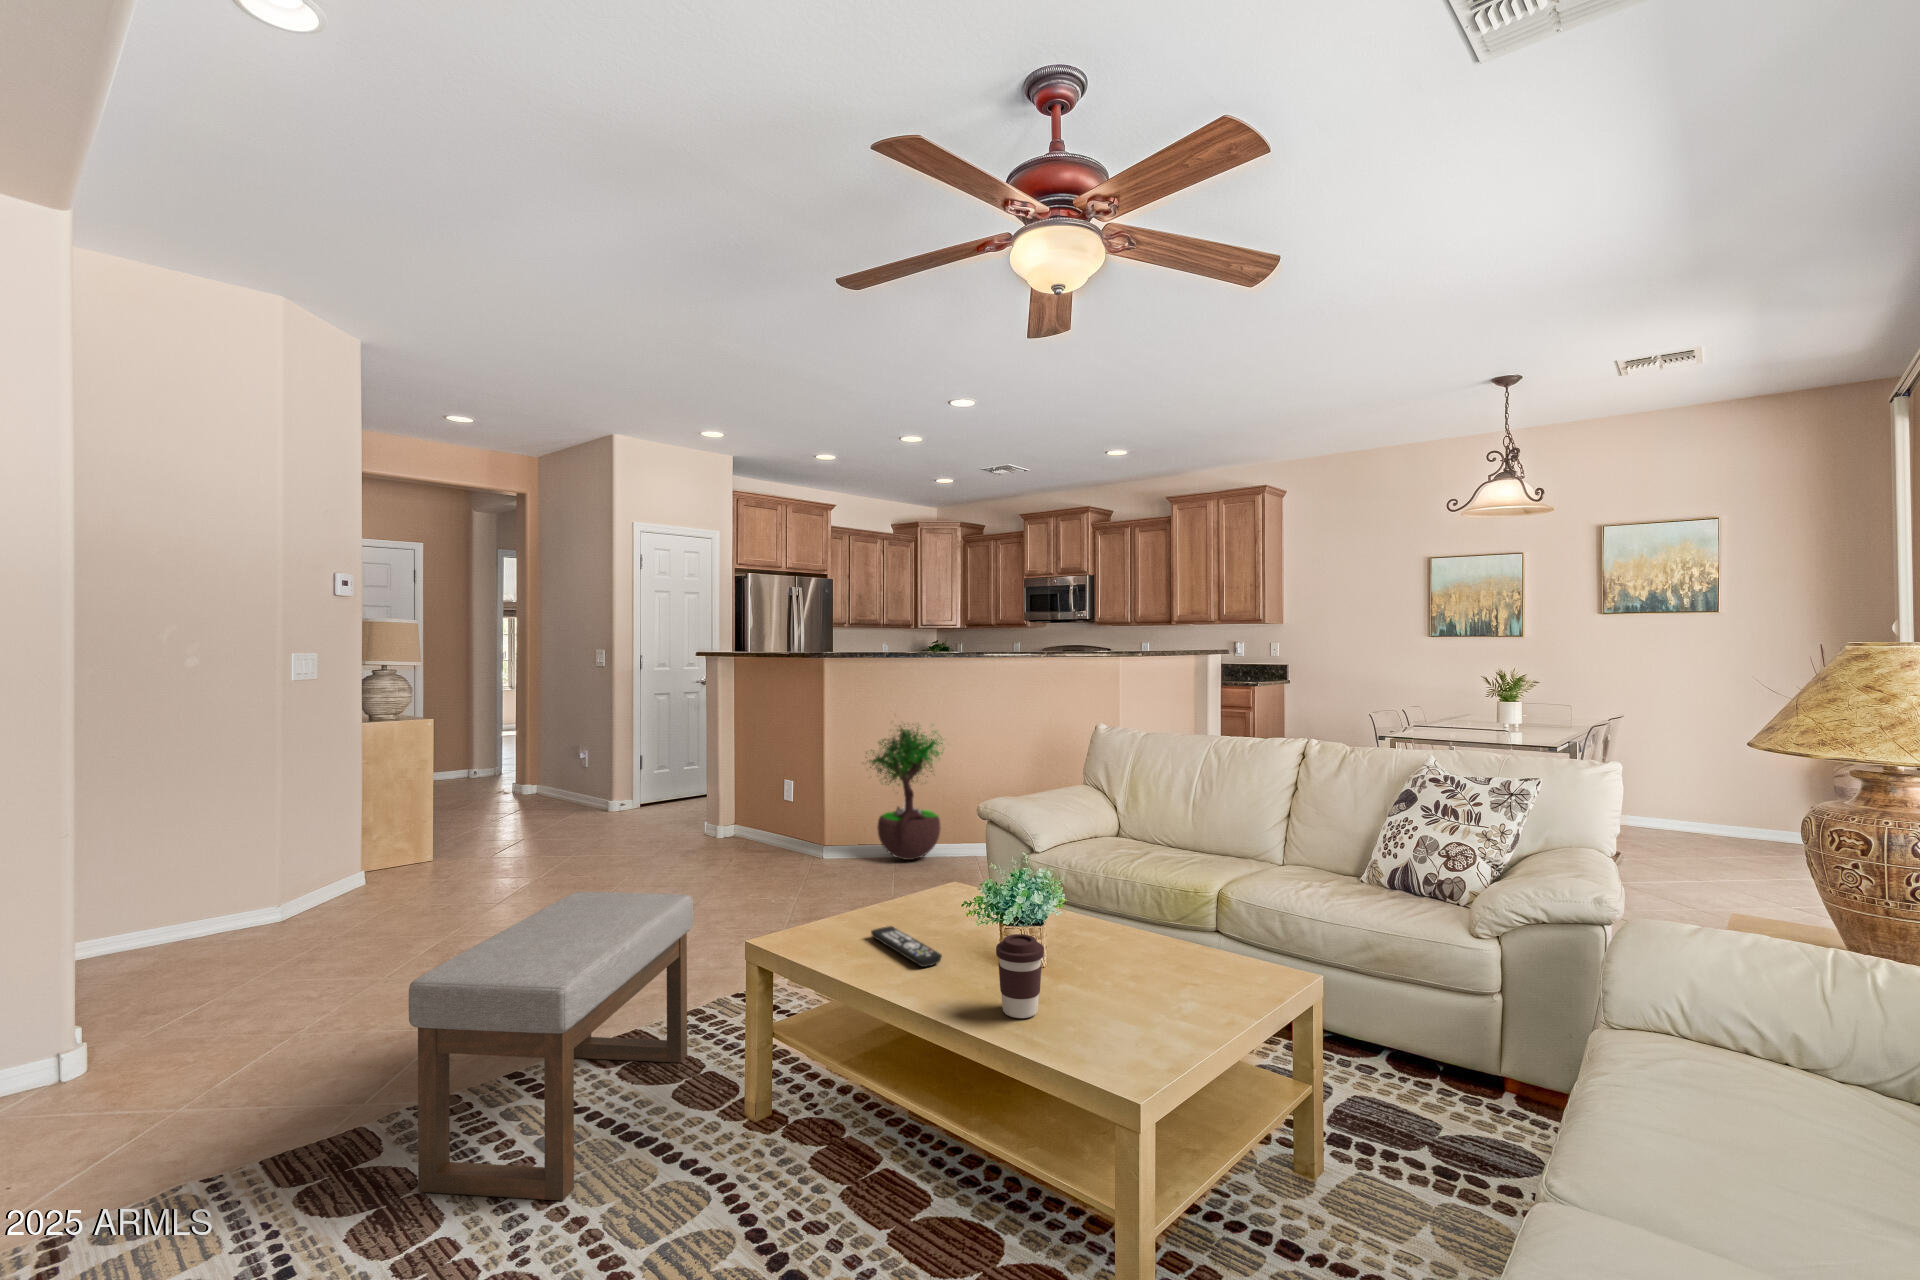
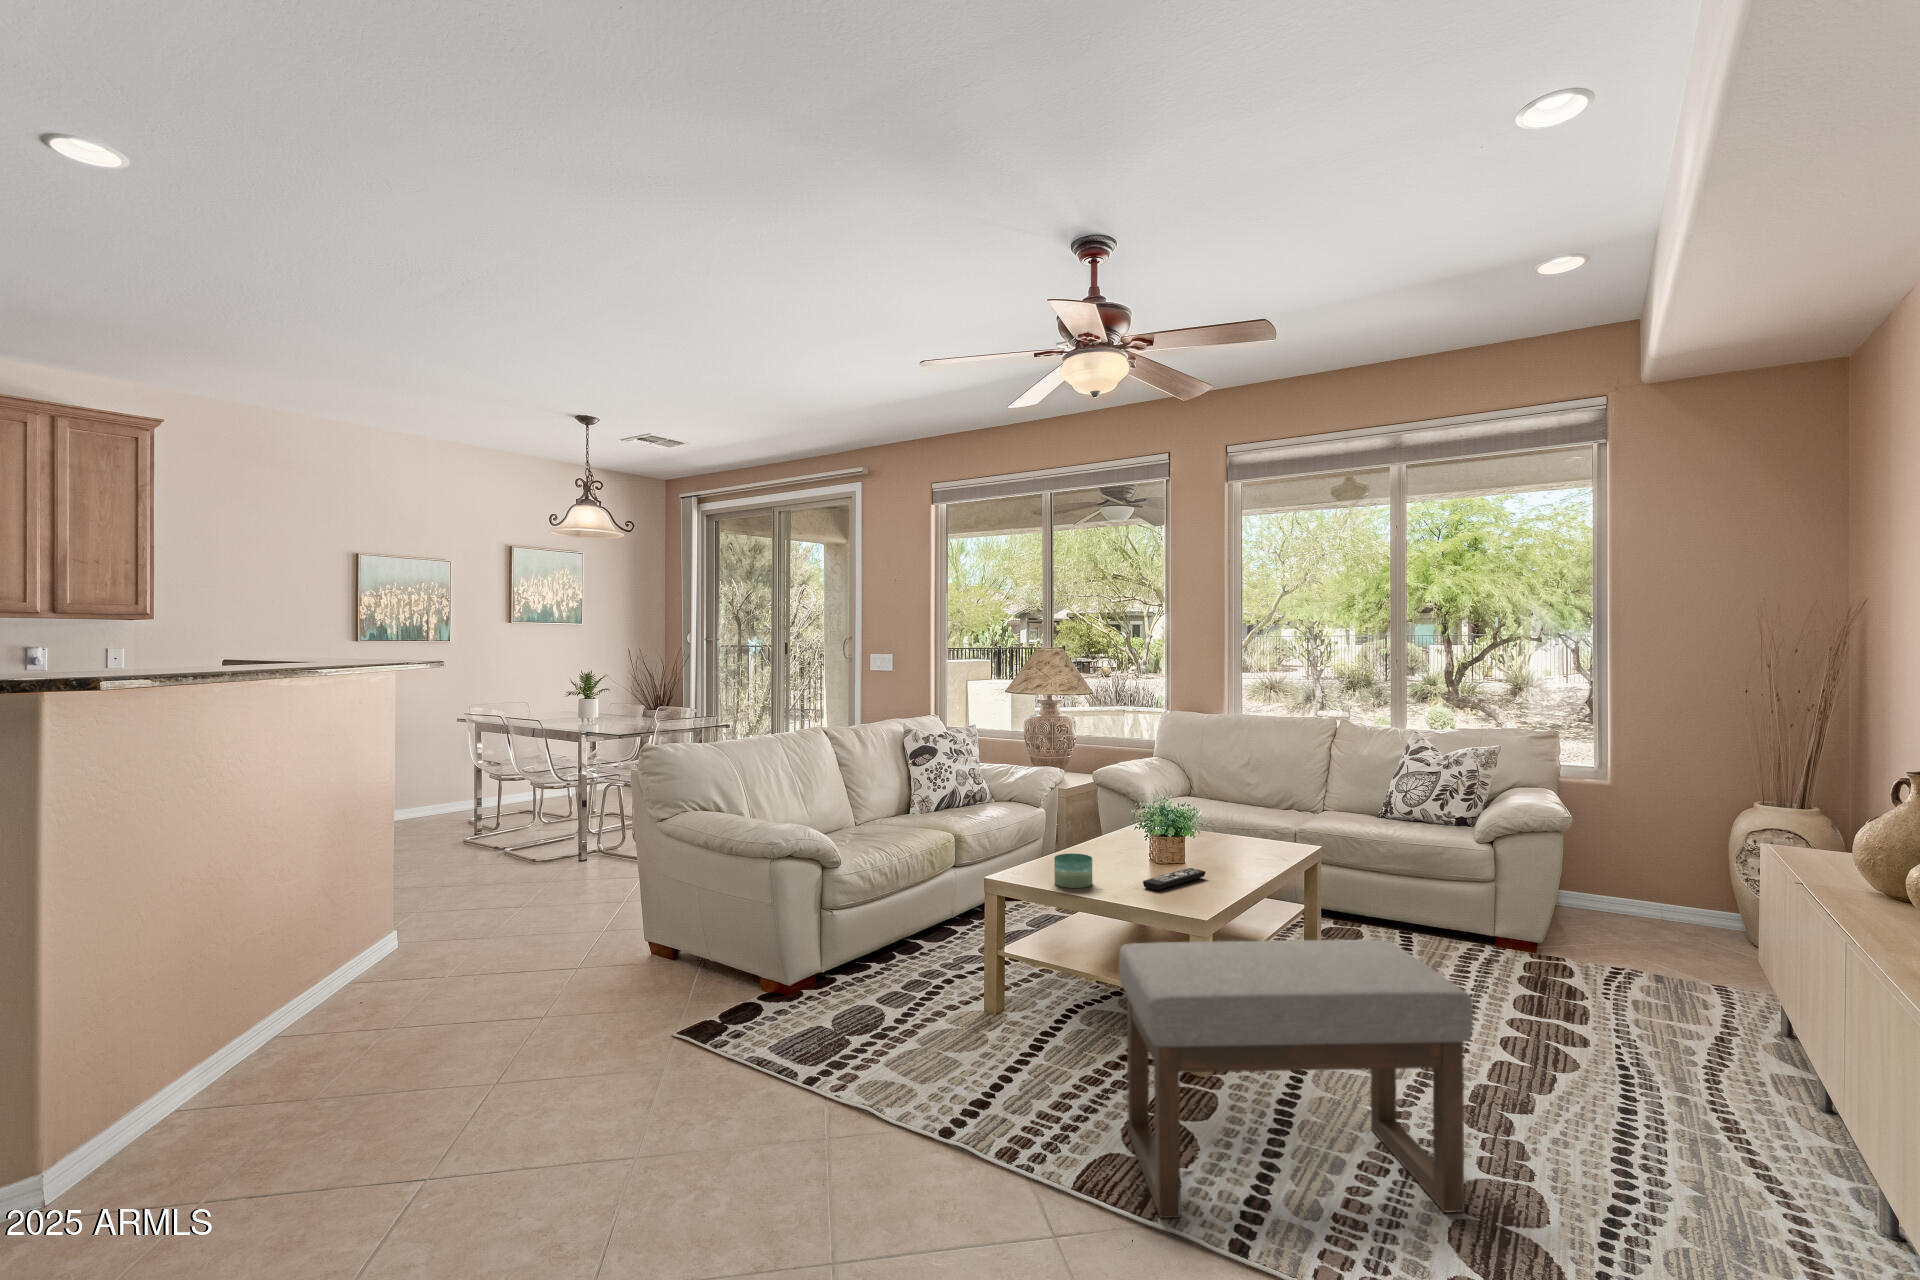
potted tree: present [867,724,943,860] -> none [208,796,408,1095]
candle: none [905,875,946,916] -> present [1054,854,1092,888]
coffee cup: present [996,934,1044,1018] -> none [1227,817,1257,863]

